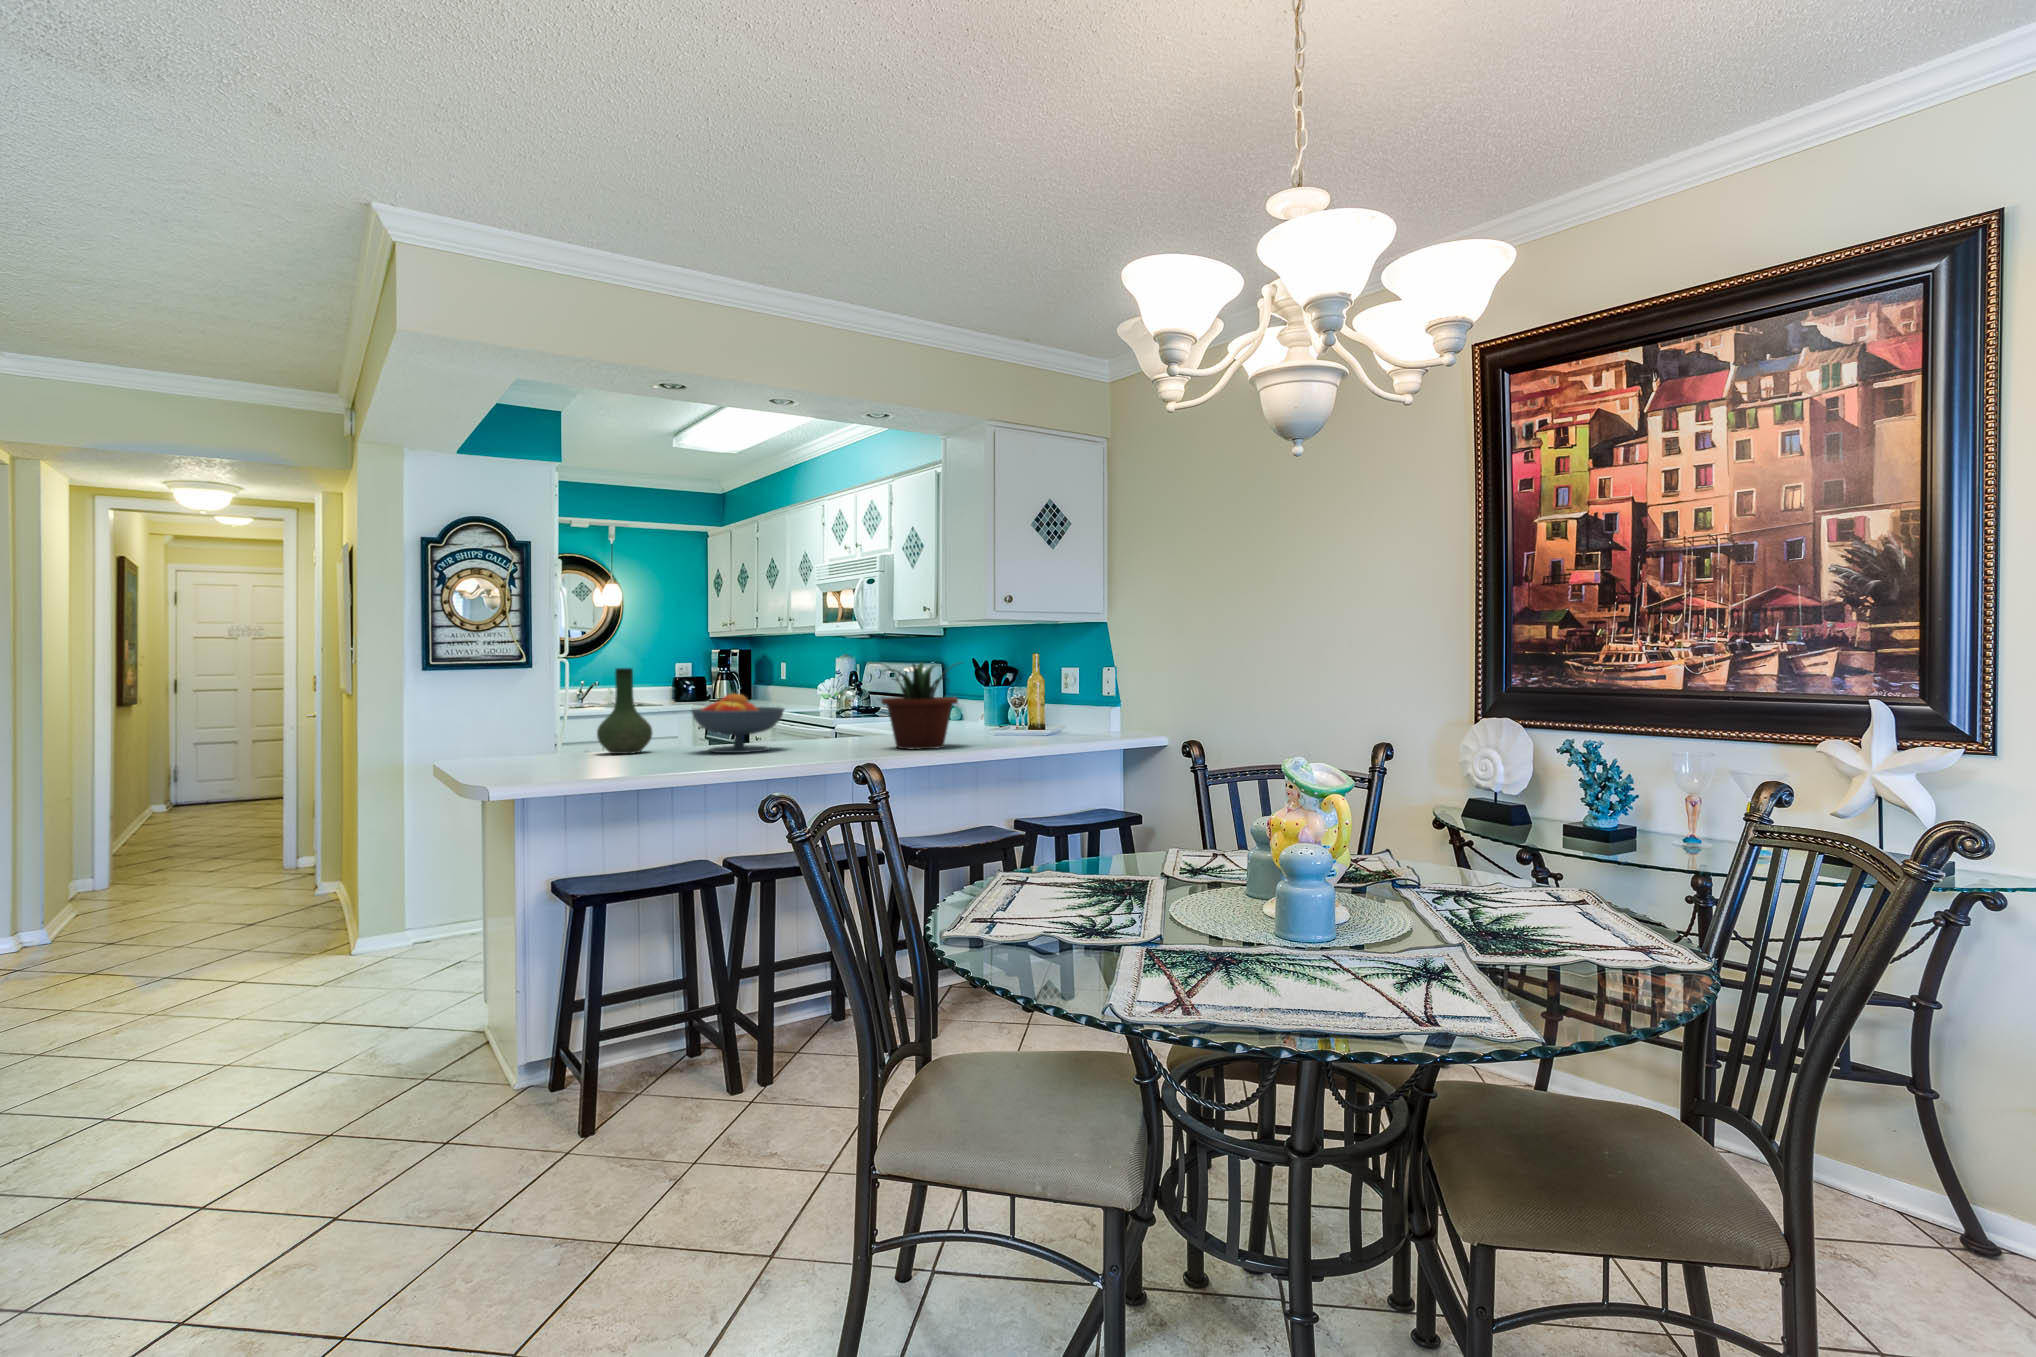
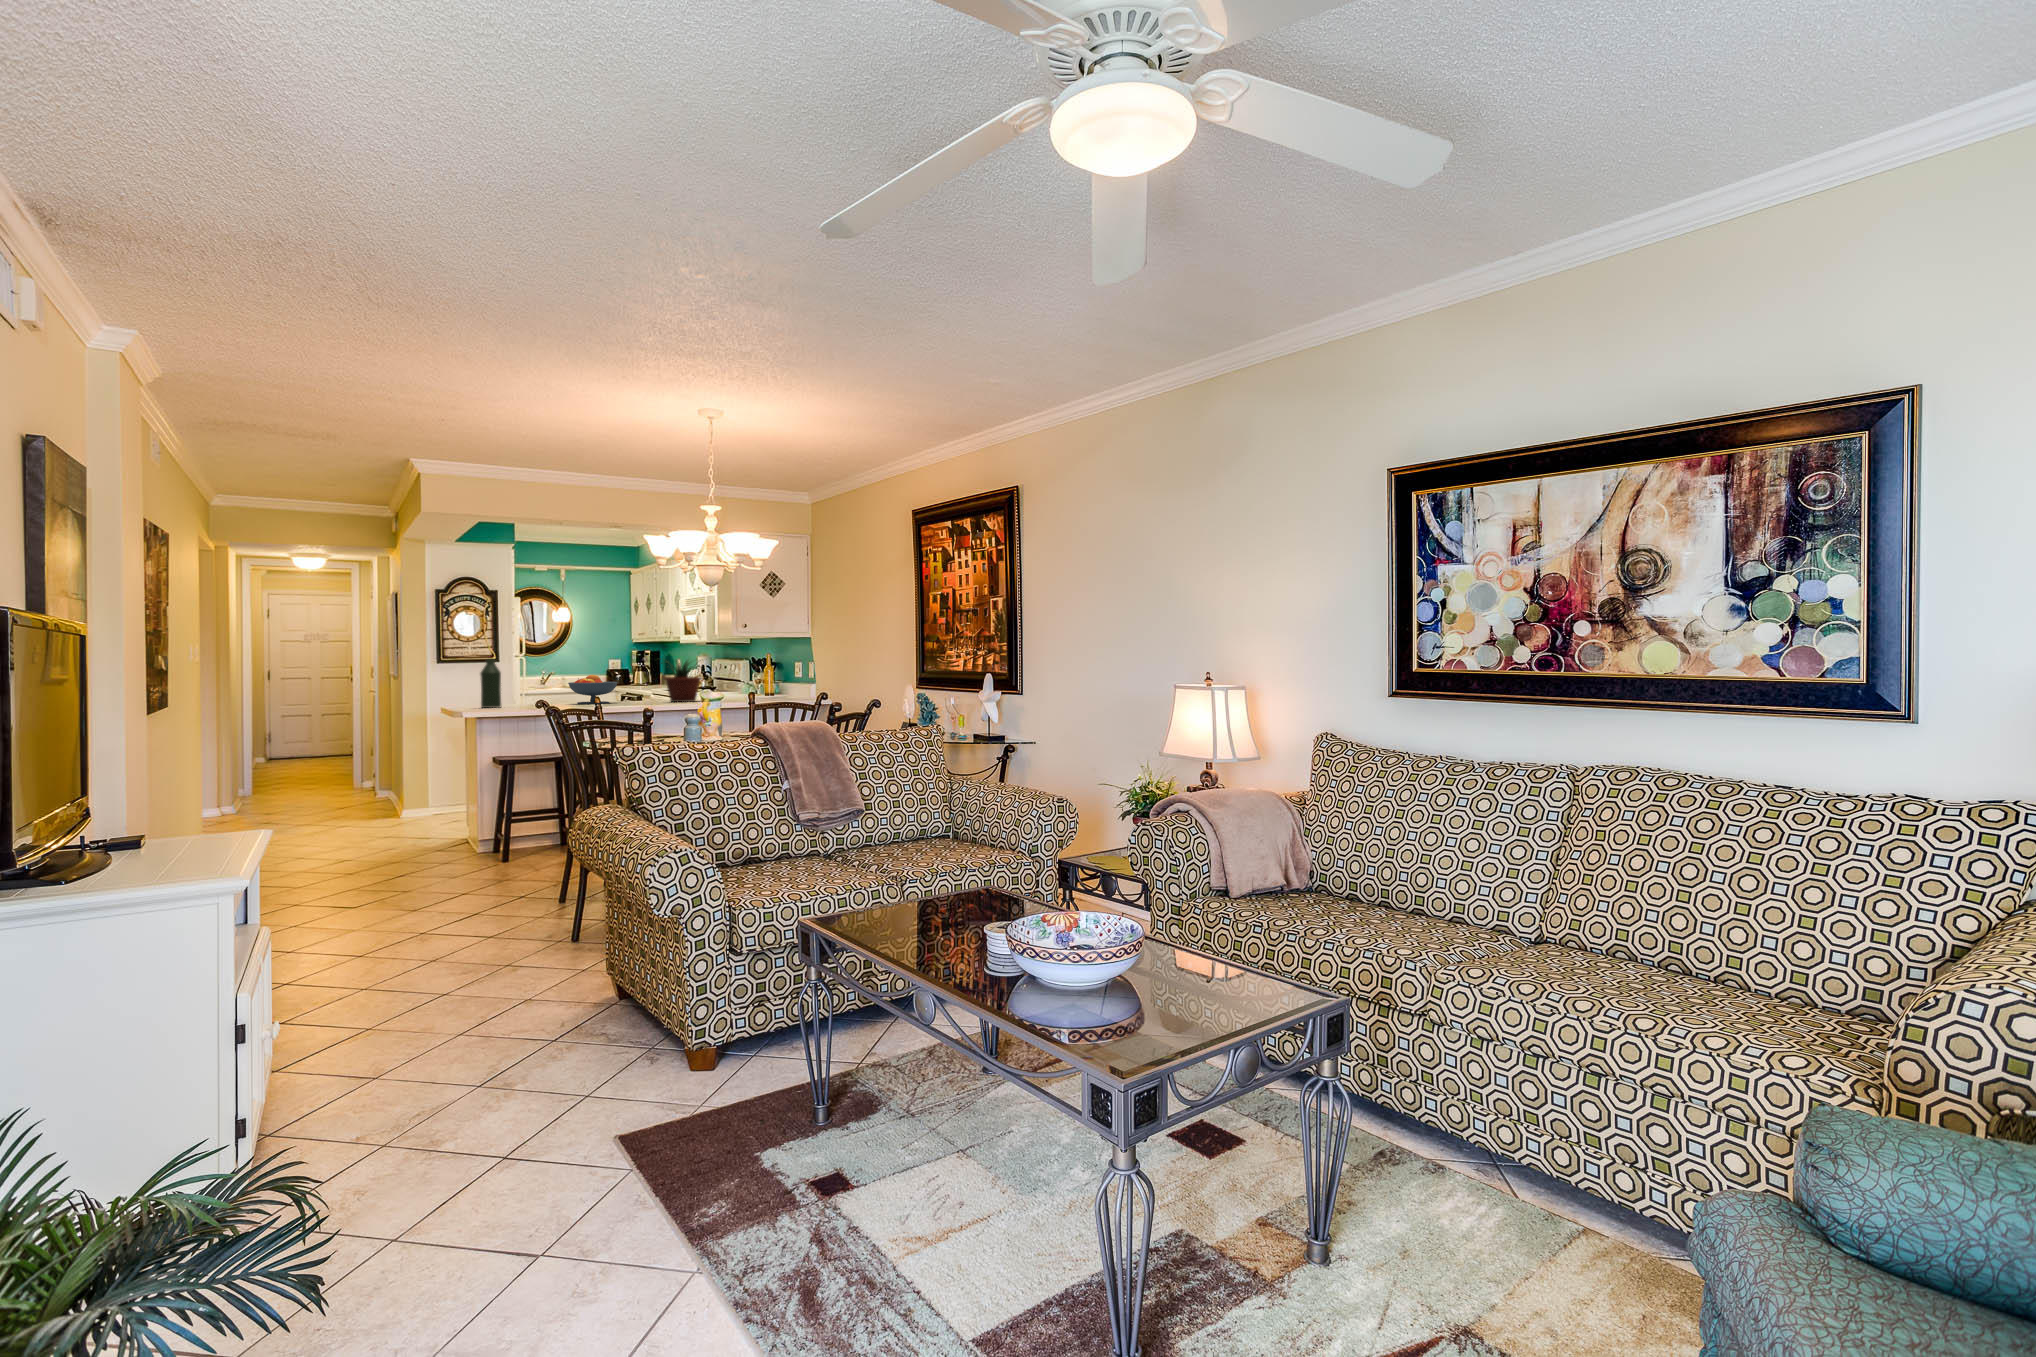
bottle: none [522,663,566,767] -> present [480,659,501,708]
vase: present [597,668,652,754] -> none [522,662,551,705]

